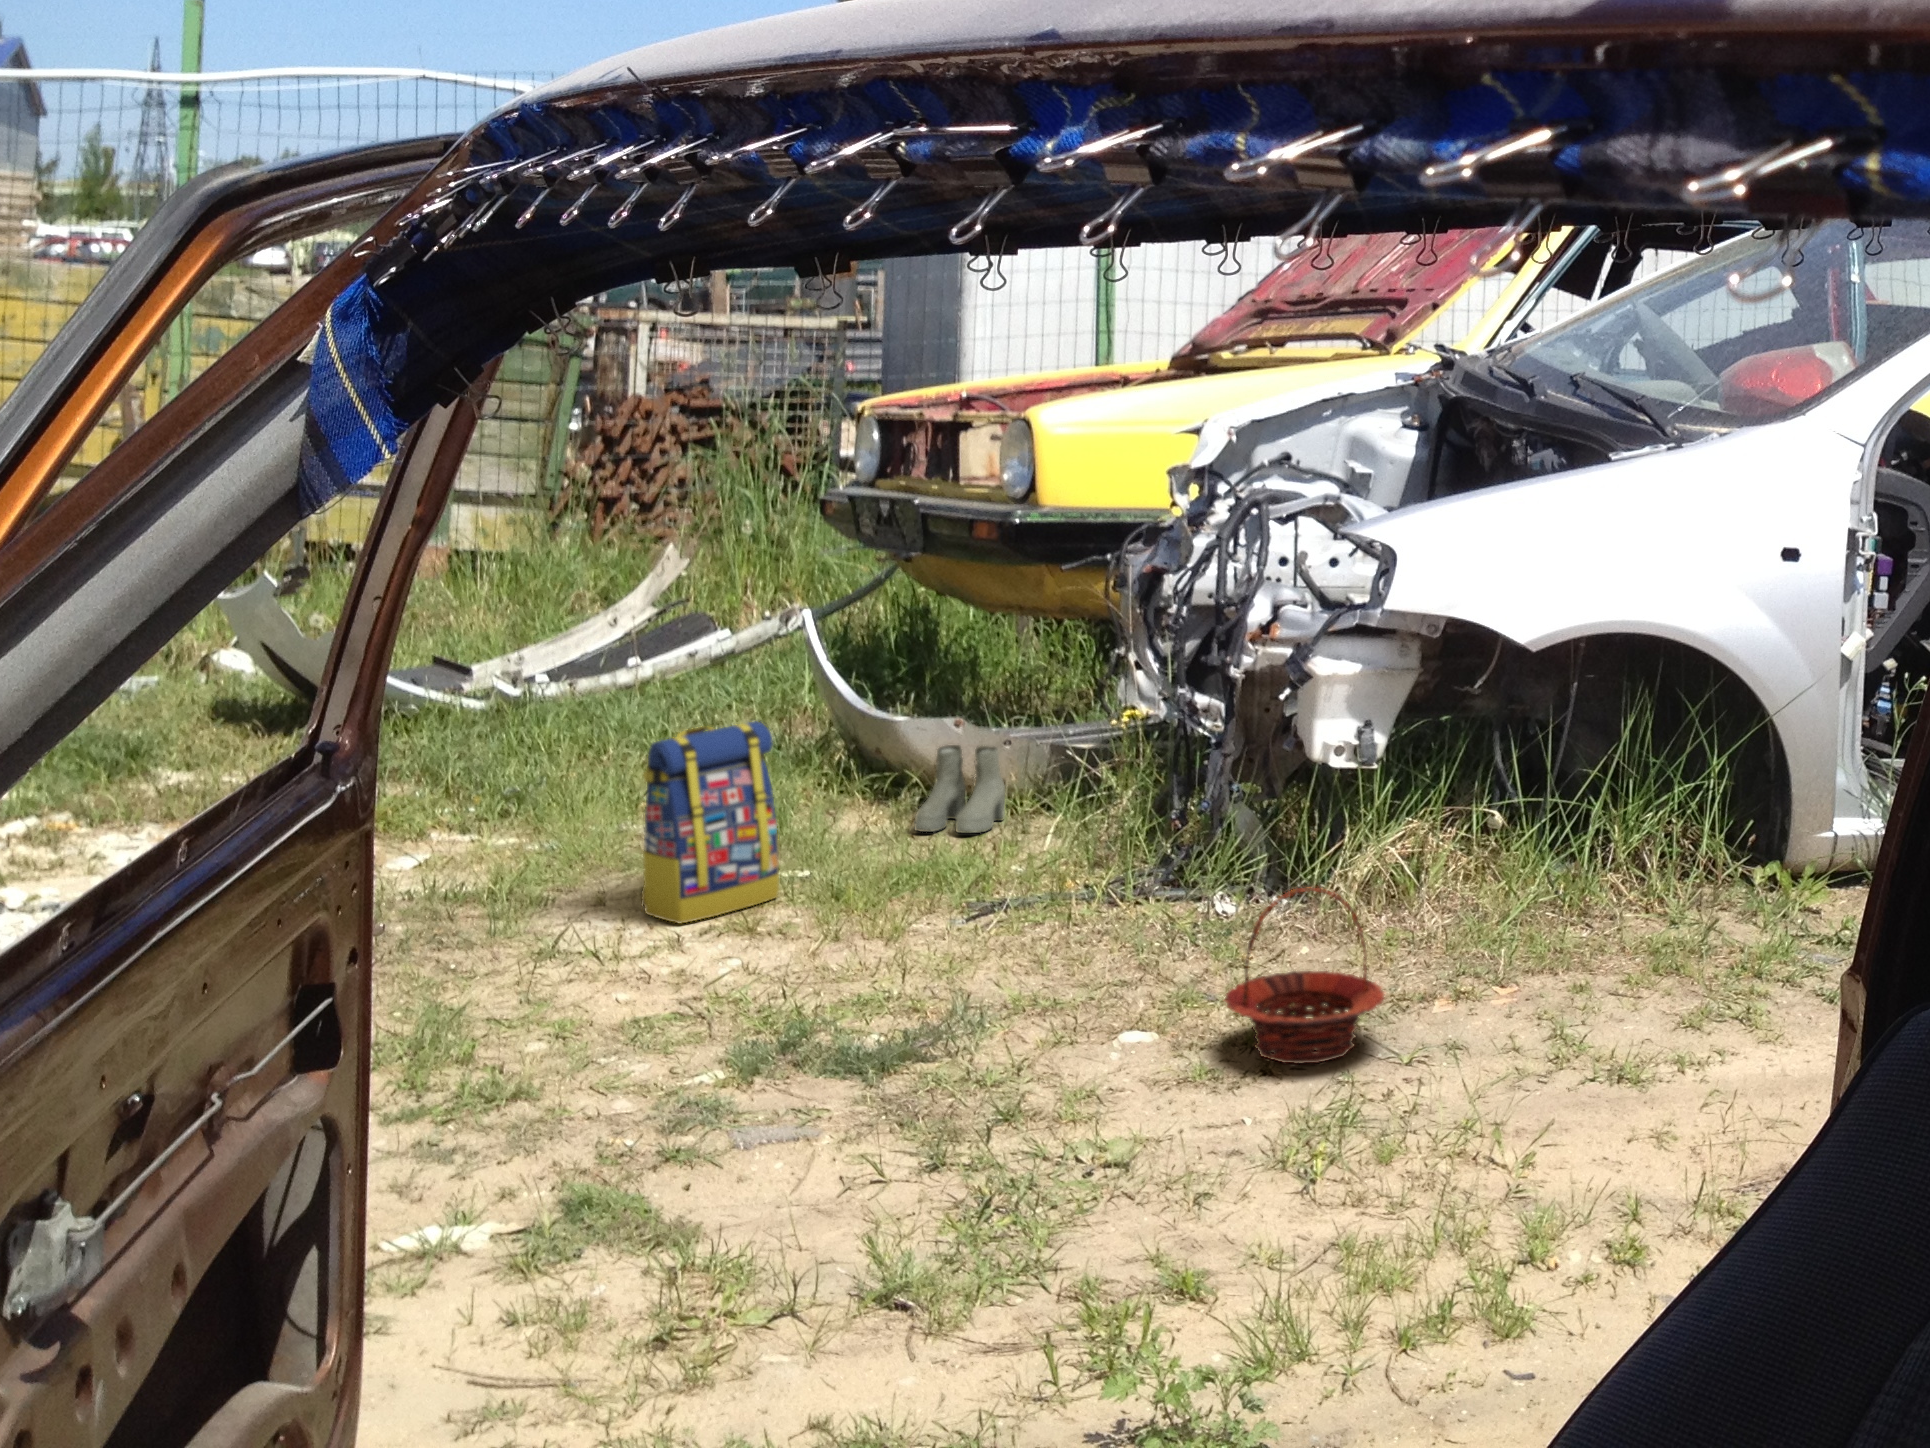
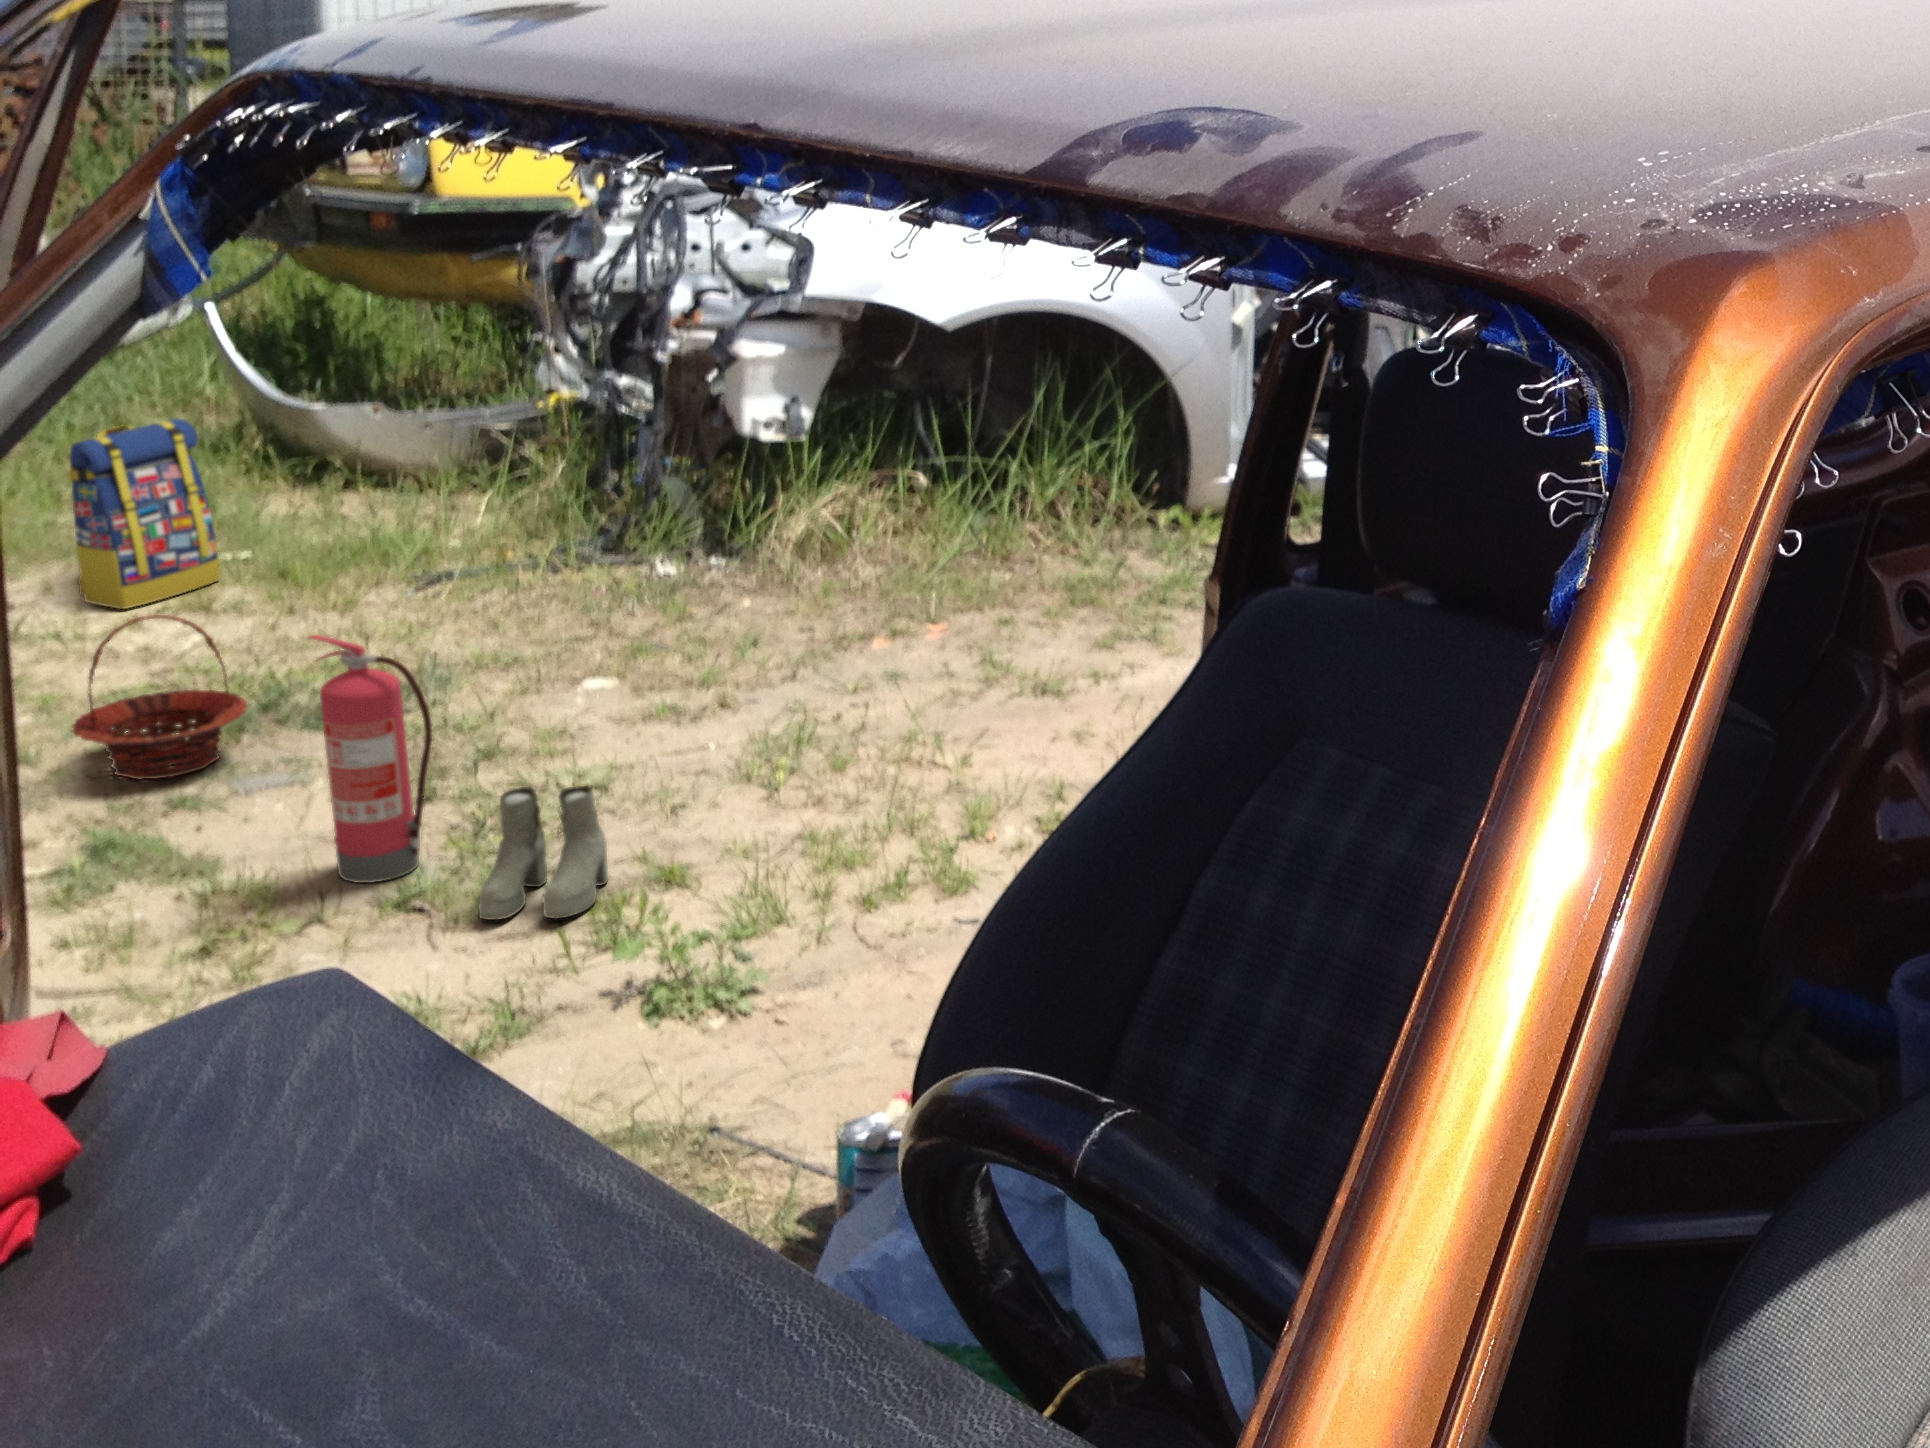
boots: present [914,745,1005,833] -> present [479,786,608,920]
basket: present [1225,888,1385,1064] -> present [72,615,248,779]
fire extinguisher: none [816,963,937,1266] -> present [308,635,432,883]

